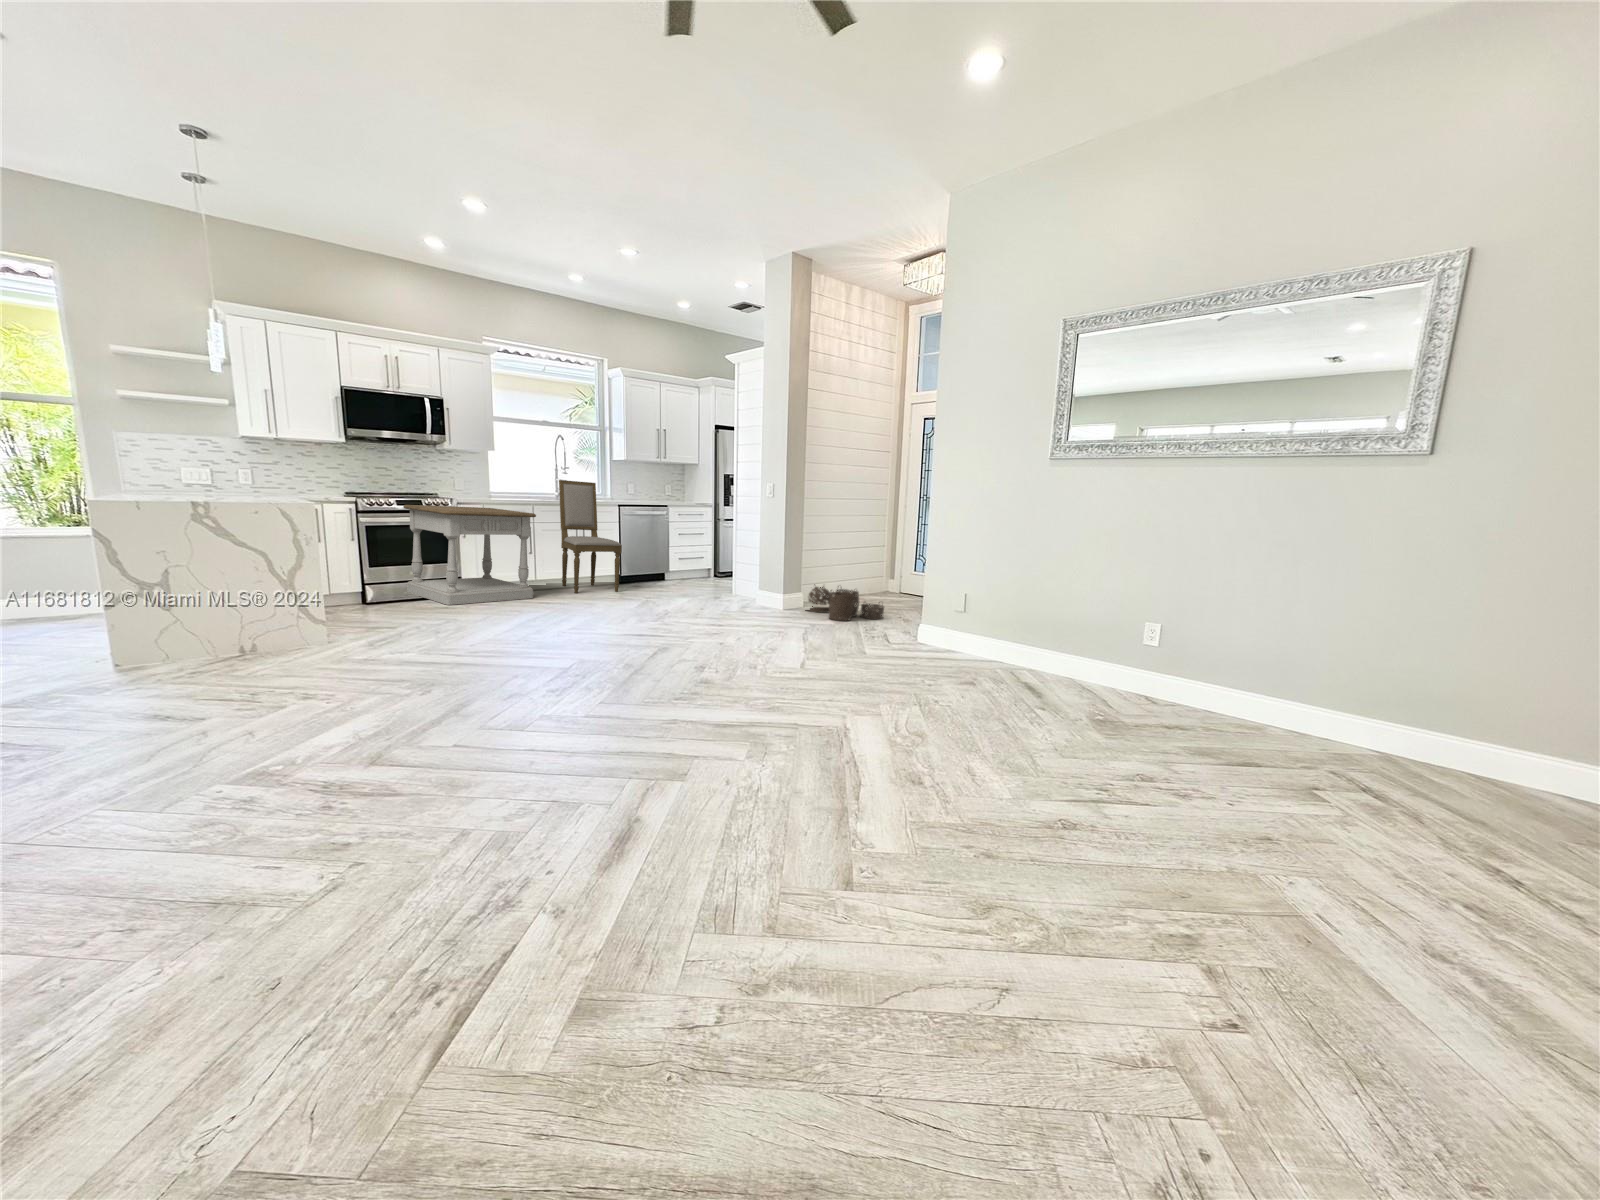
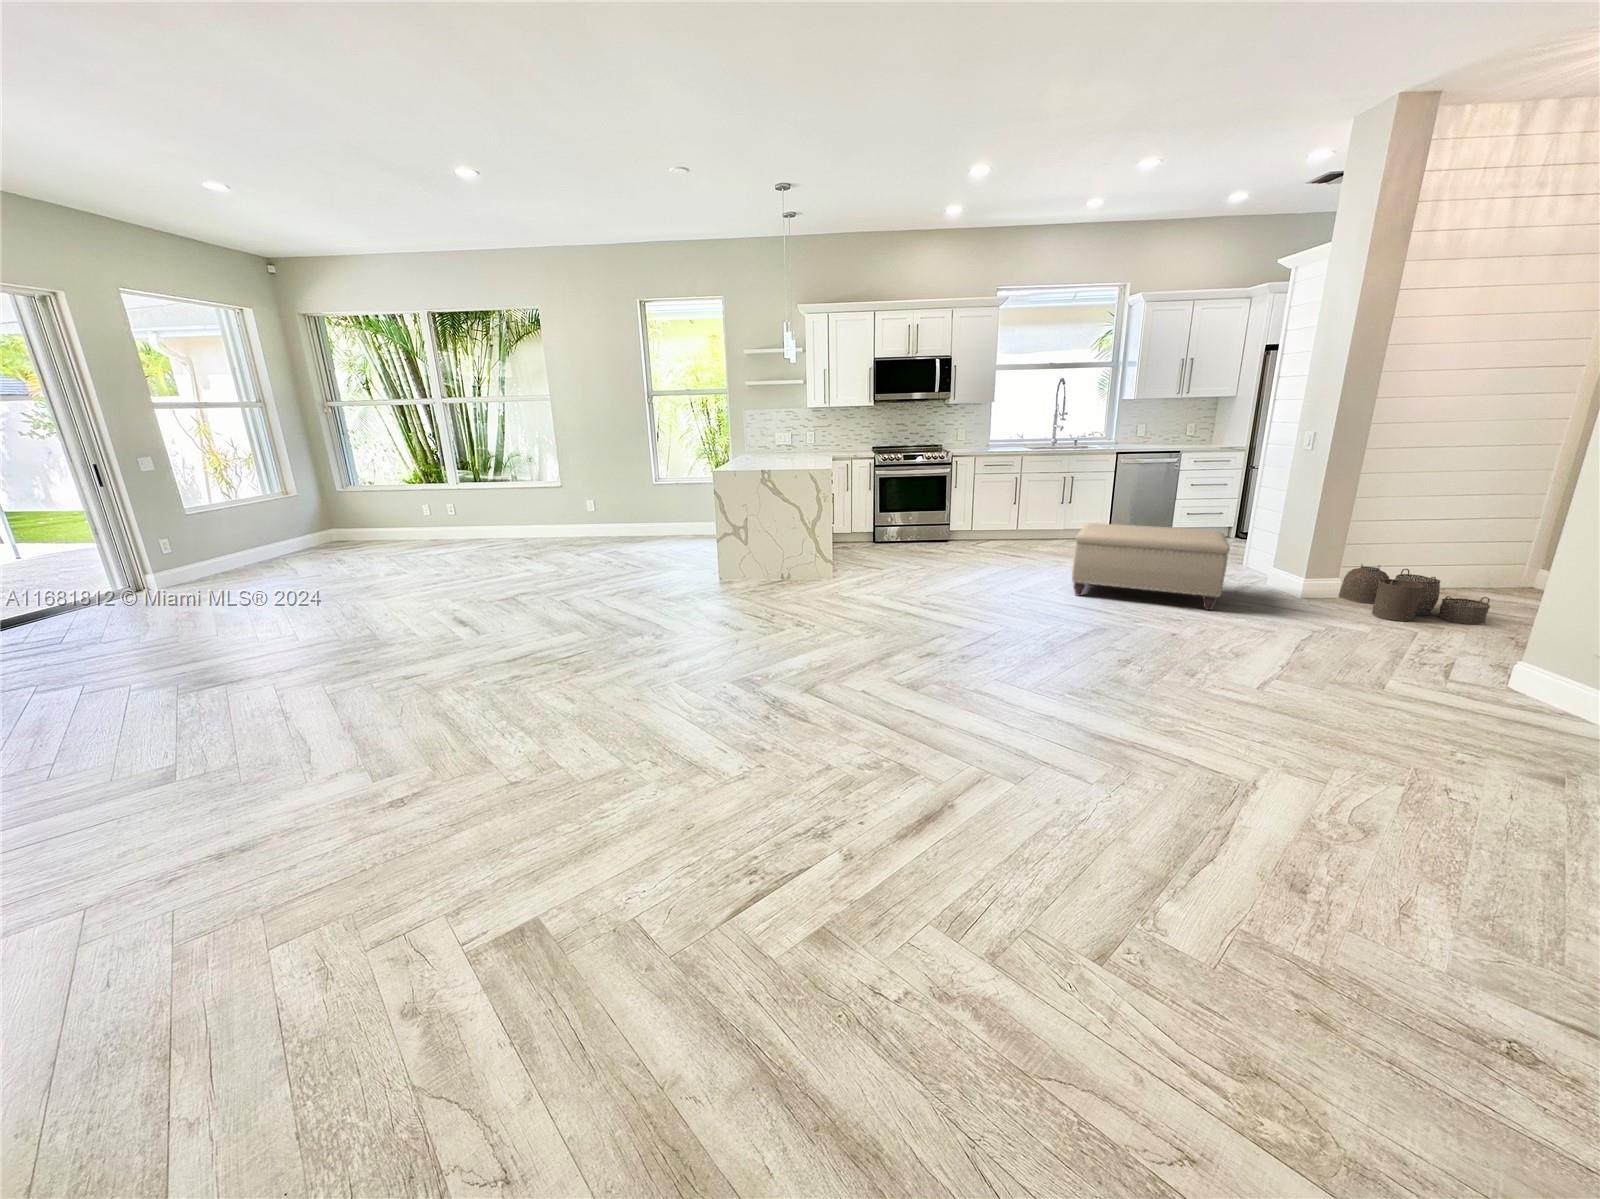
dining chair: present [559,480,622,593] -> none [1047,442,1107,554]
side table: present [403,505,536,605] -> none [916,474,1018,562]
ottoman: none [614,554,744,625] -> present [1072,523,1230,610]

